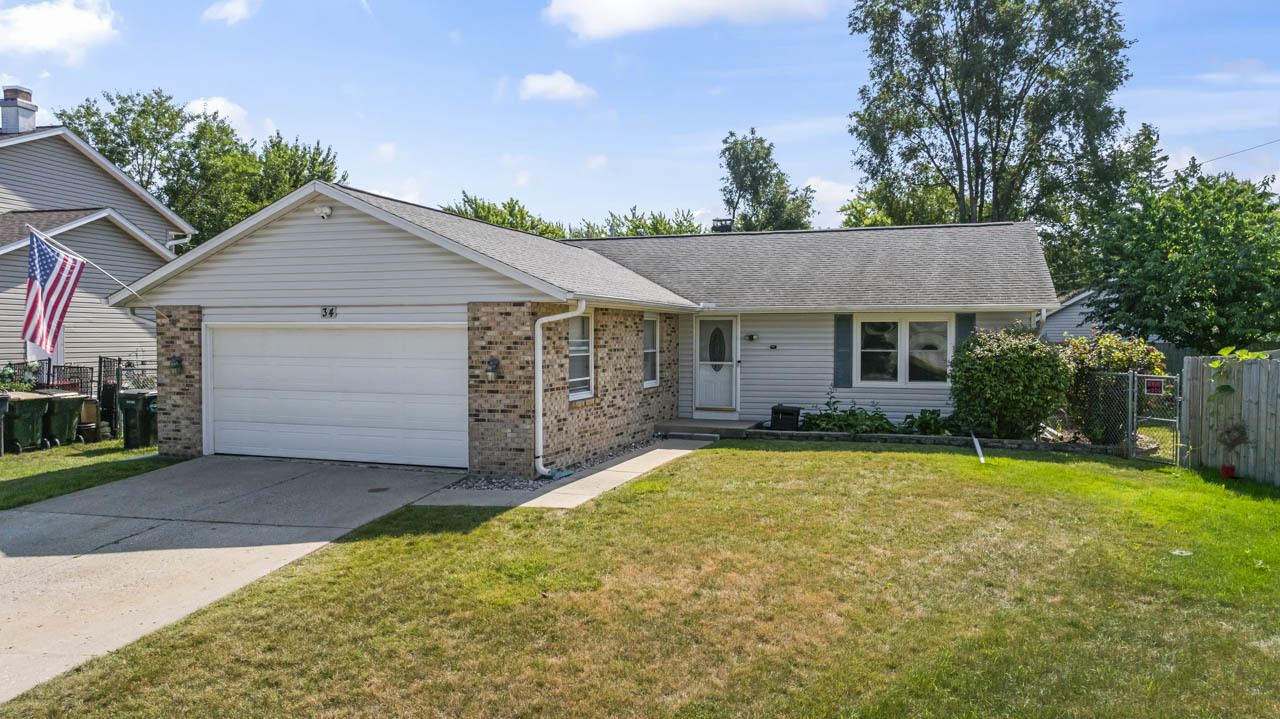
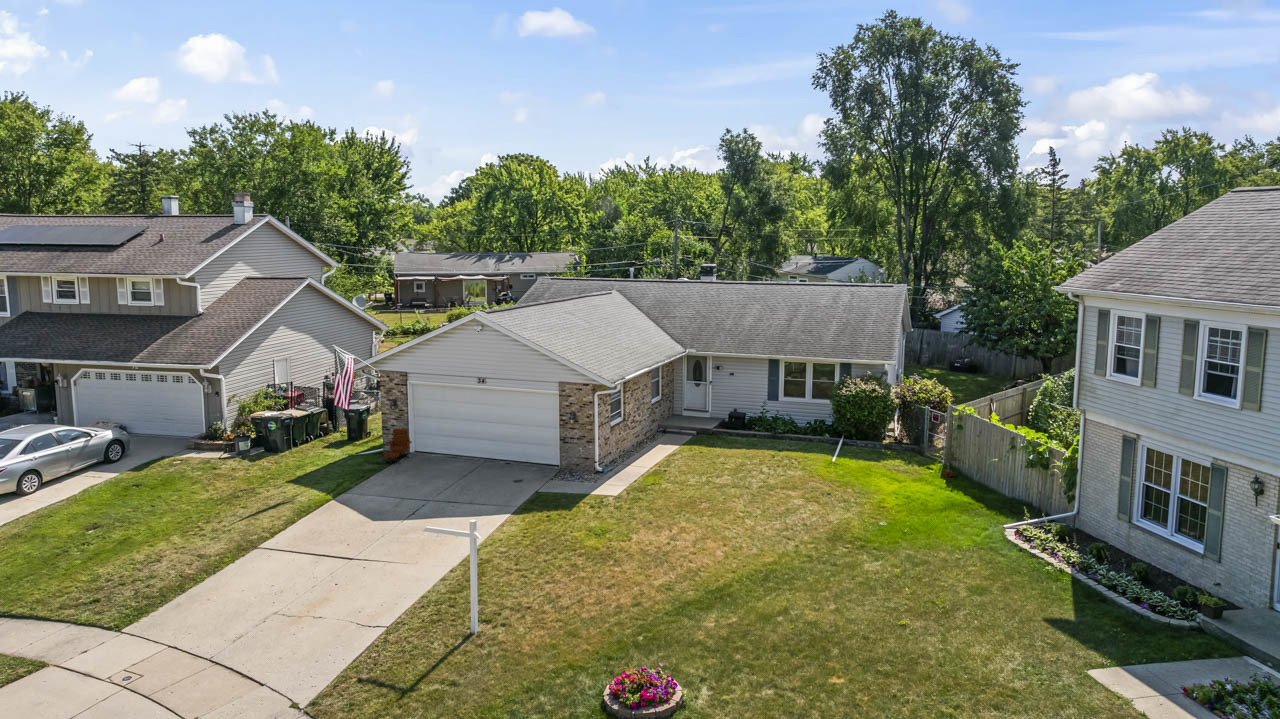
lounge chair: none [143,409,206,471] -> present [384,428,412,463]

